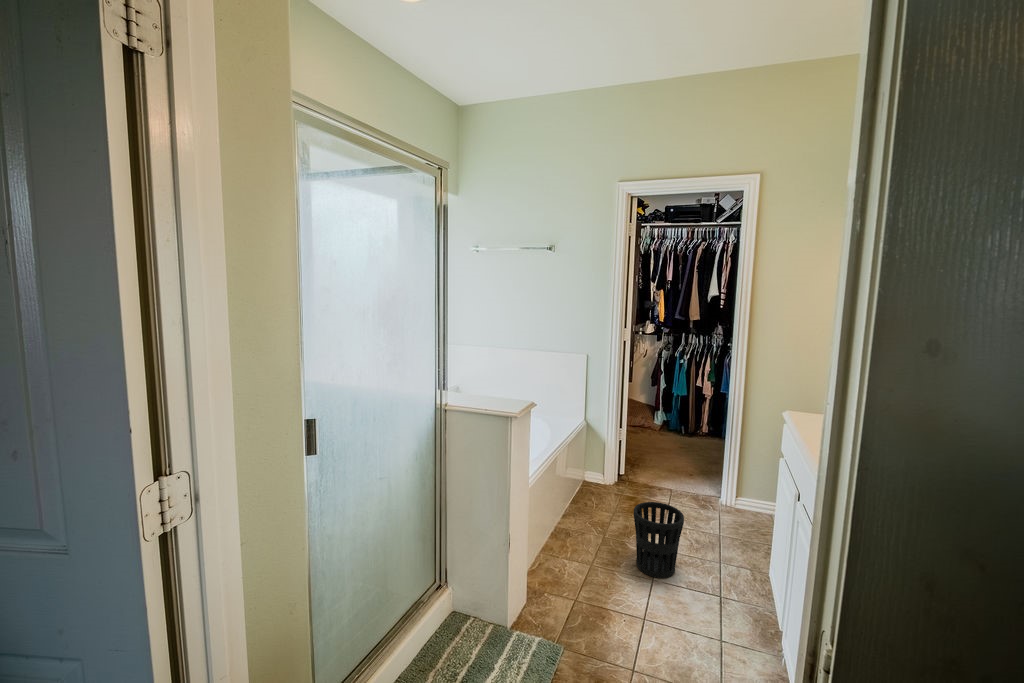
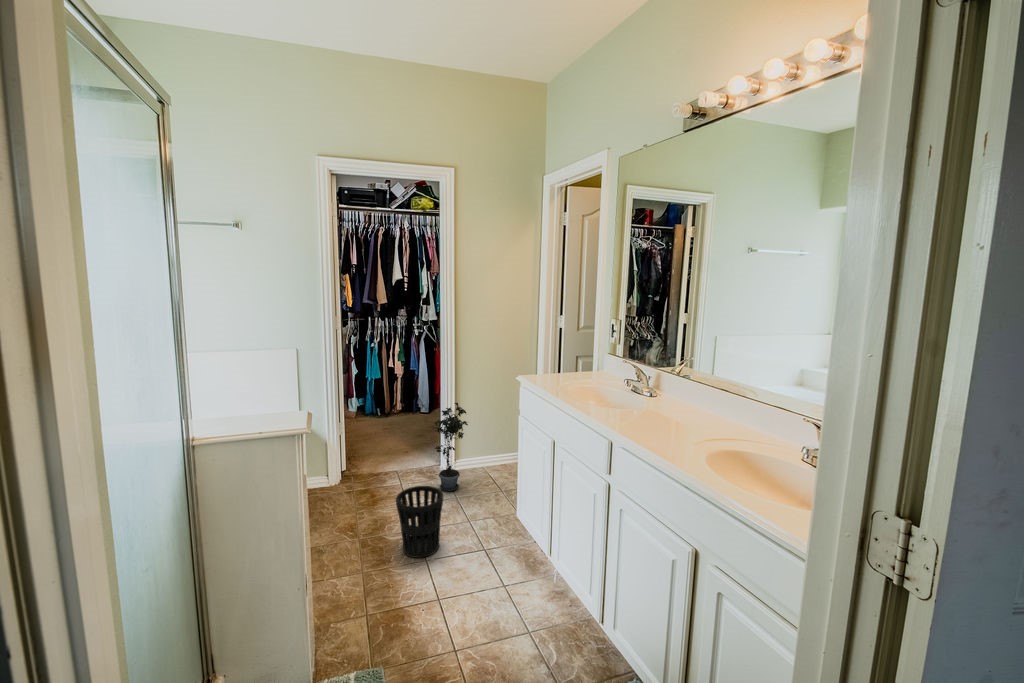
potted plant: none [701,431,749,528] -> present [432,403,468,491]

